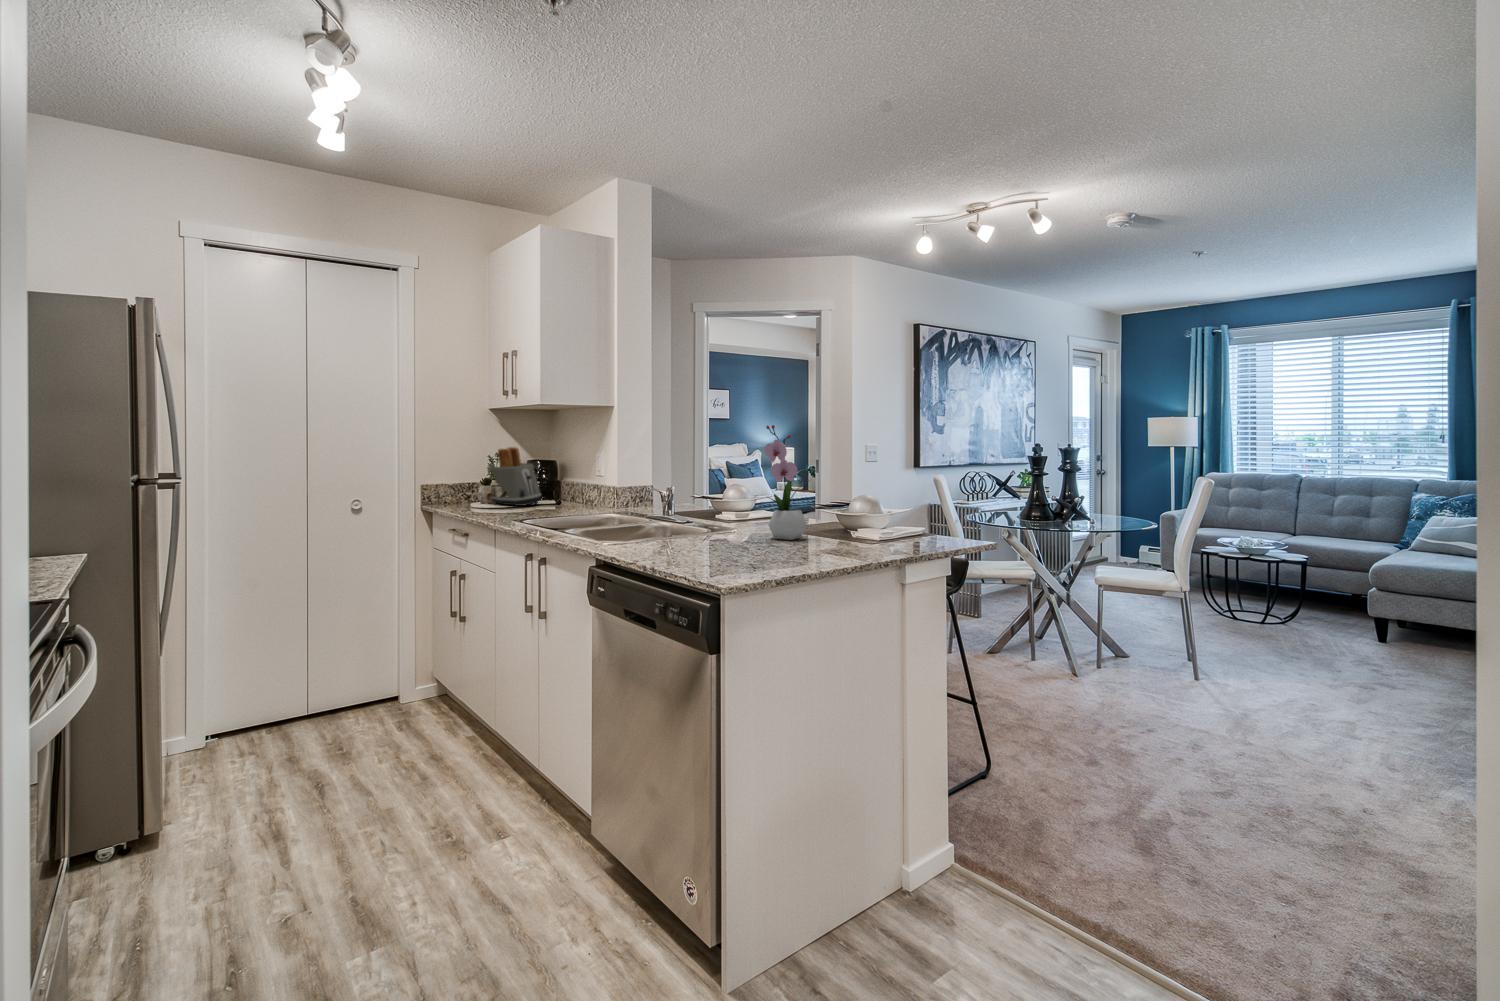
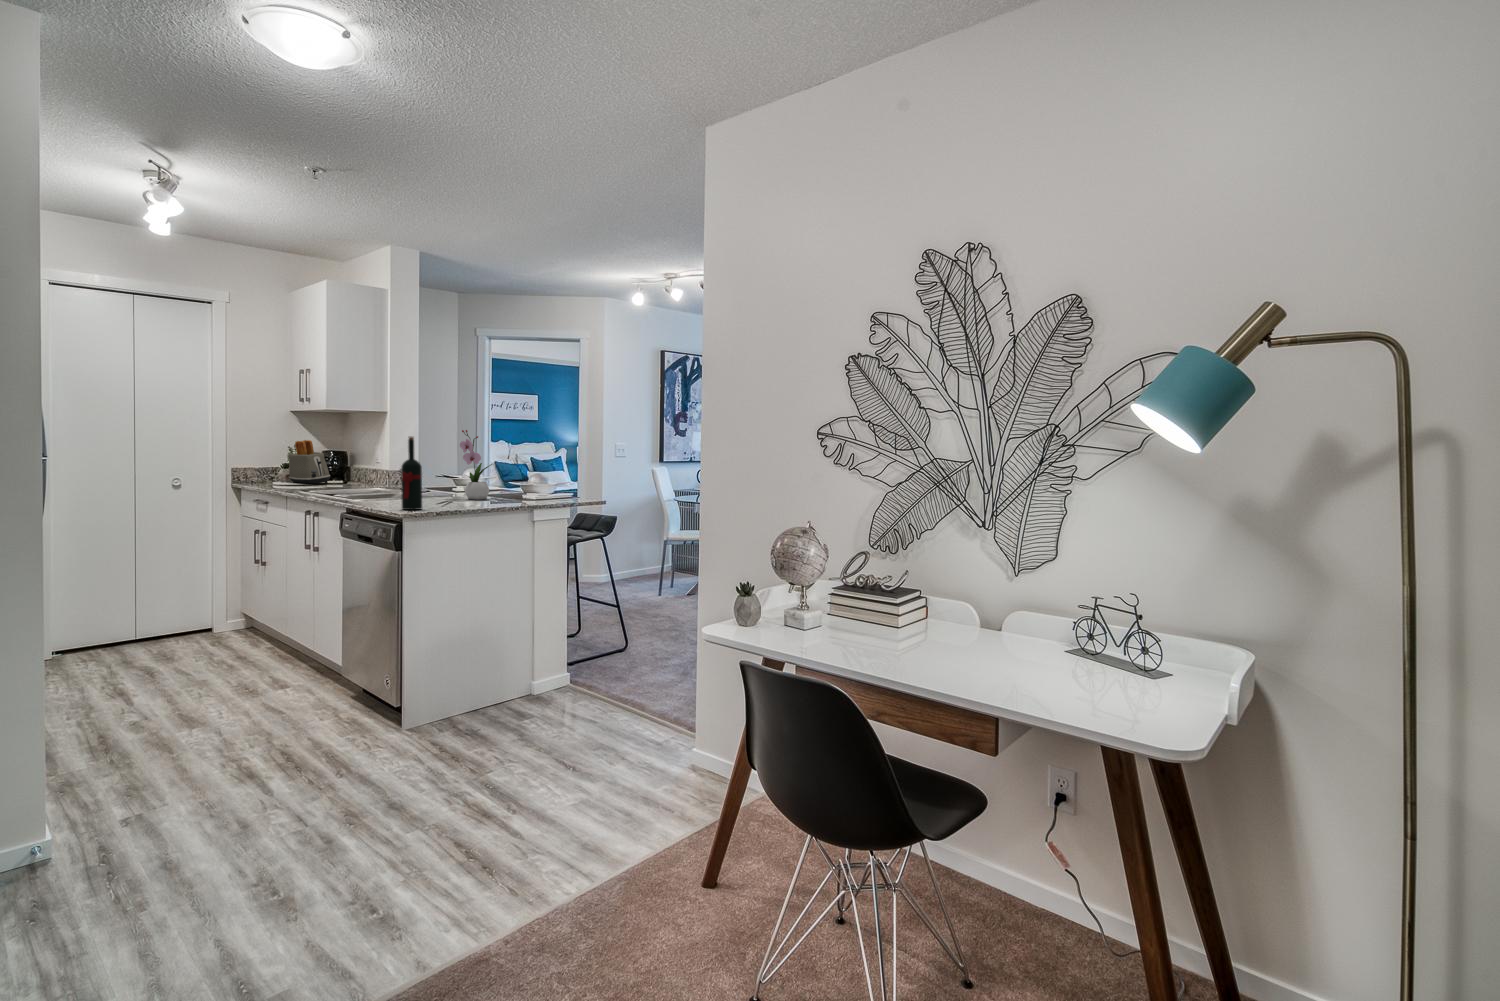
wine bottle: none [724,436,760,578] -> present [401,437,422,510]

